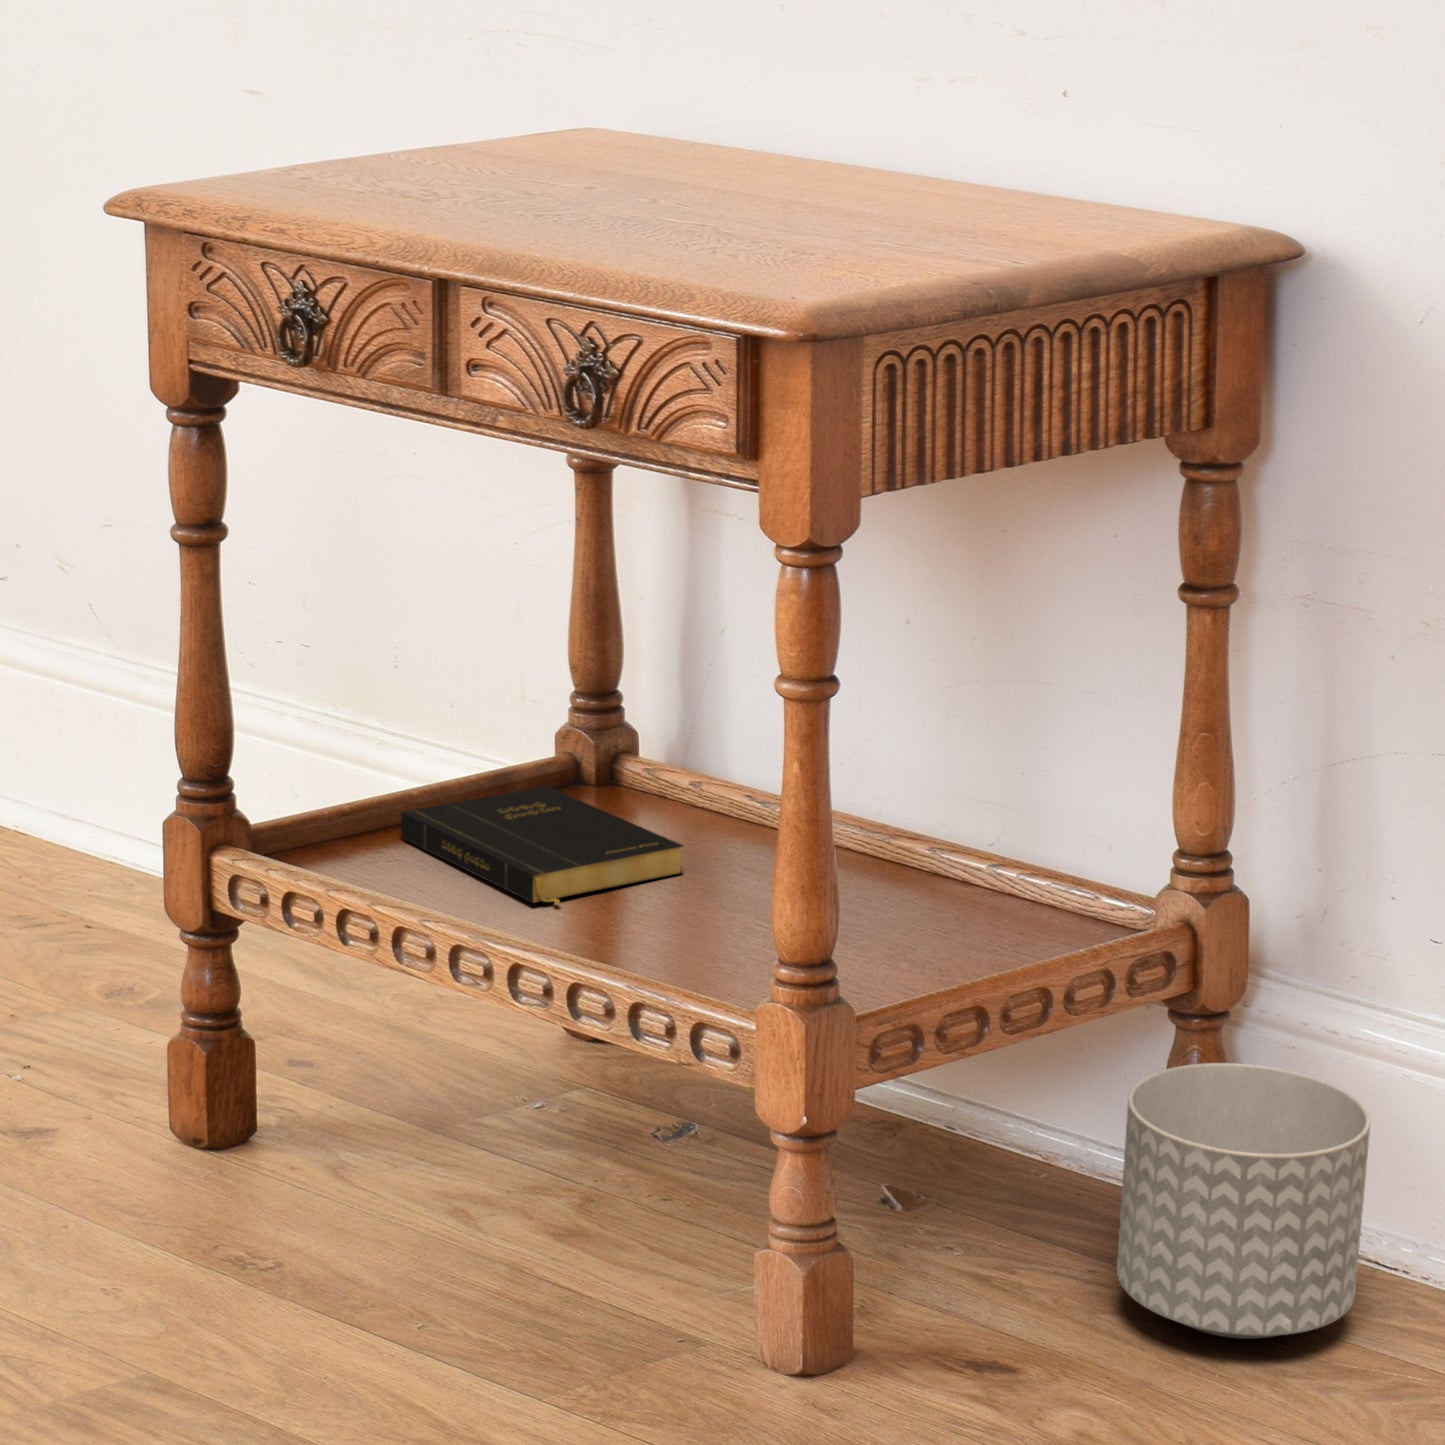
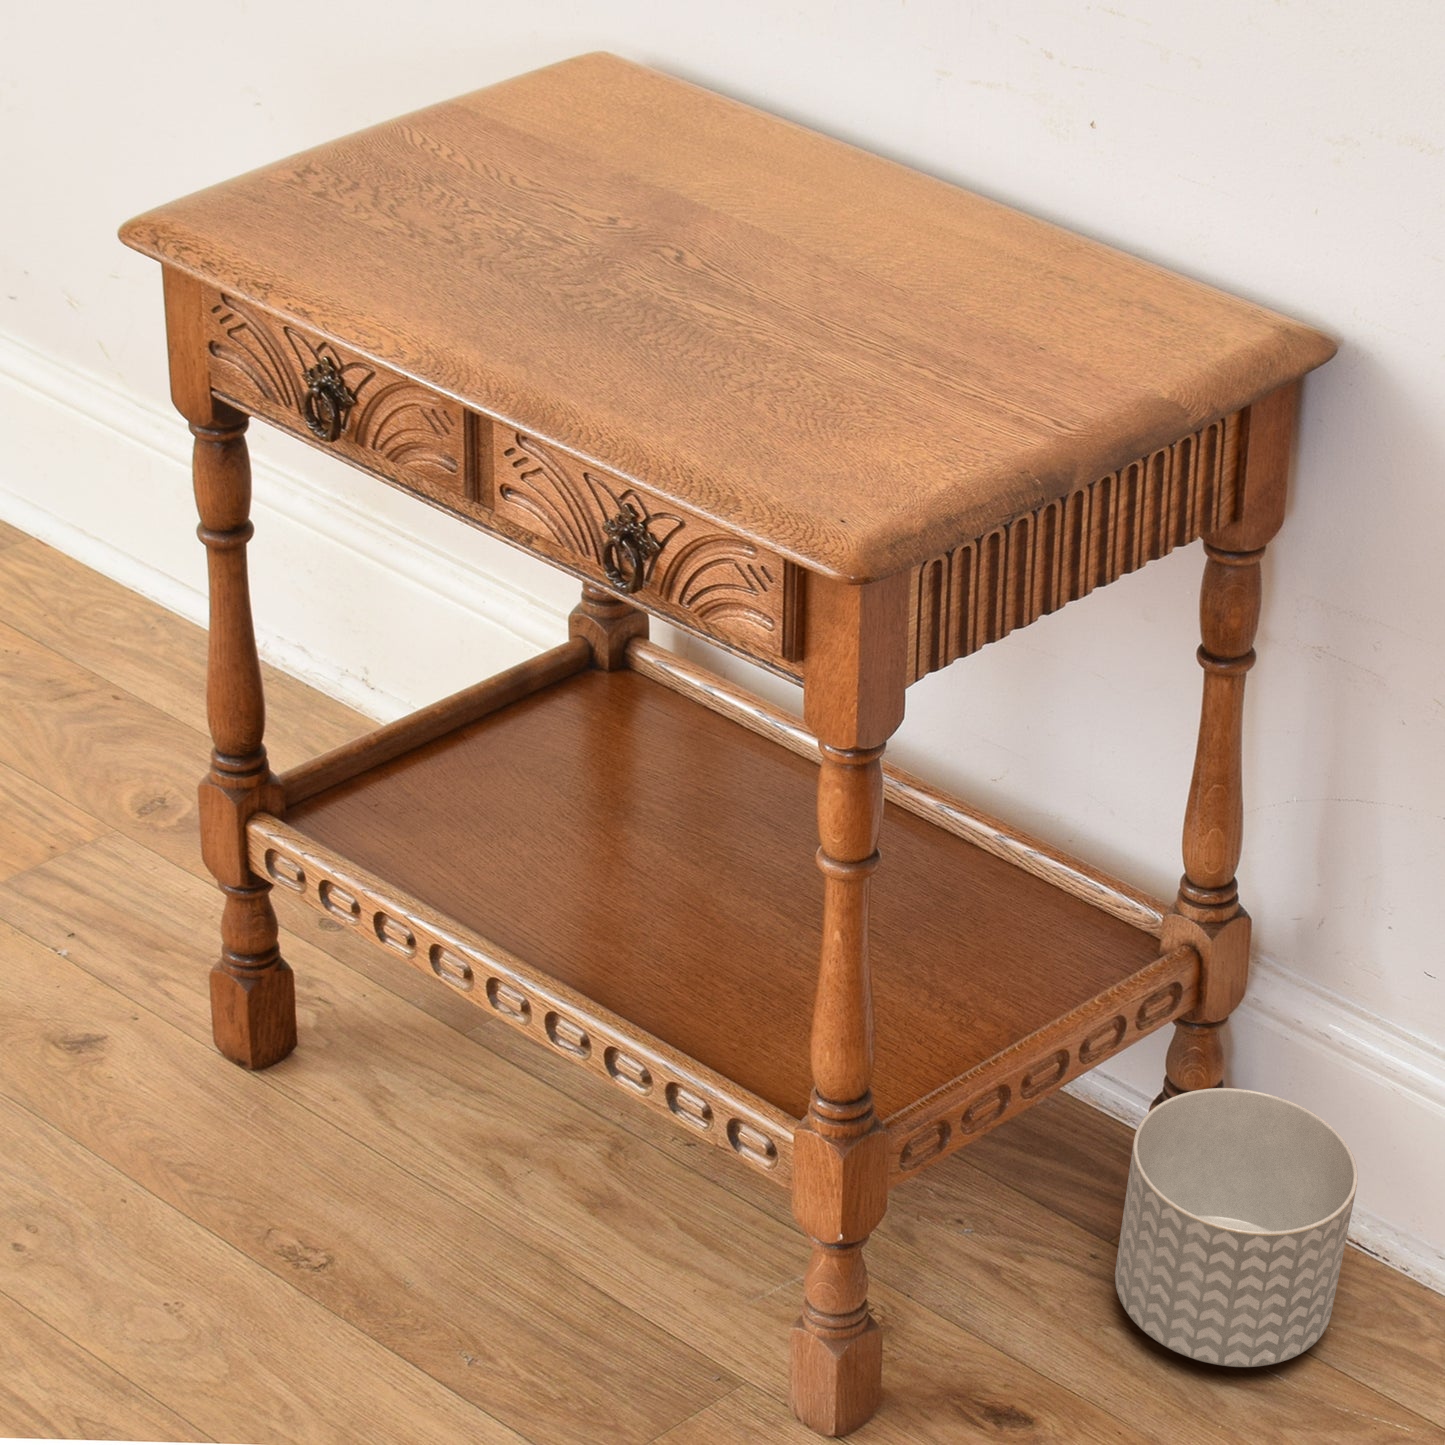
book: present [401,787,683,904] -> none [437,734,711,917]

